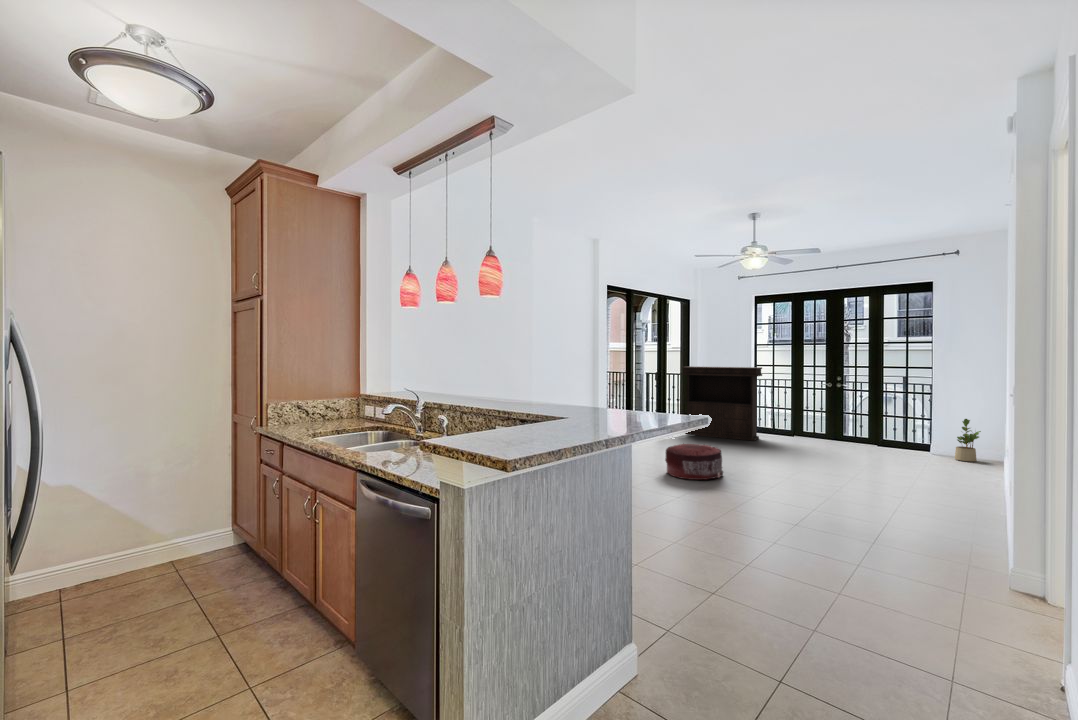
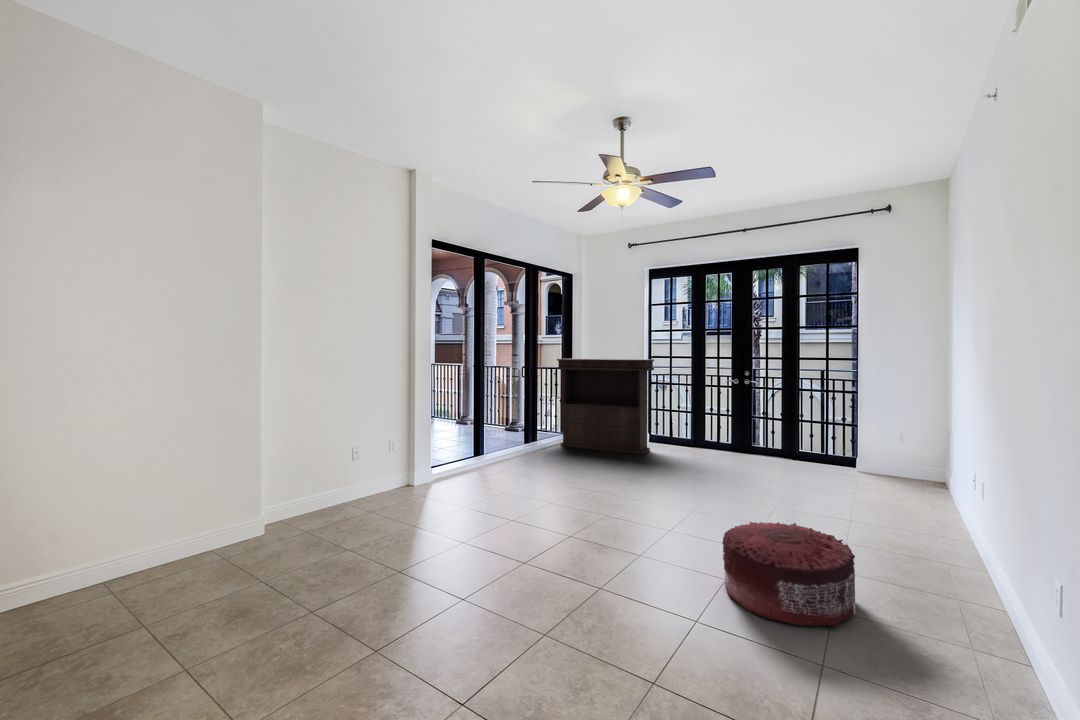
potted plant: present [955,419,981,462] -> none [885,425,918,482]
pouf: present [665,444,723,480] -> present [722,522,856,626]

